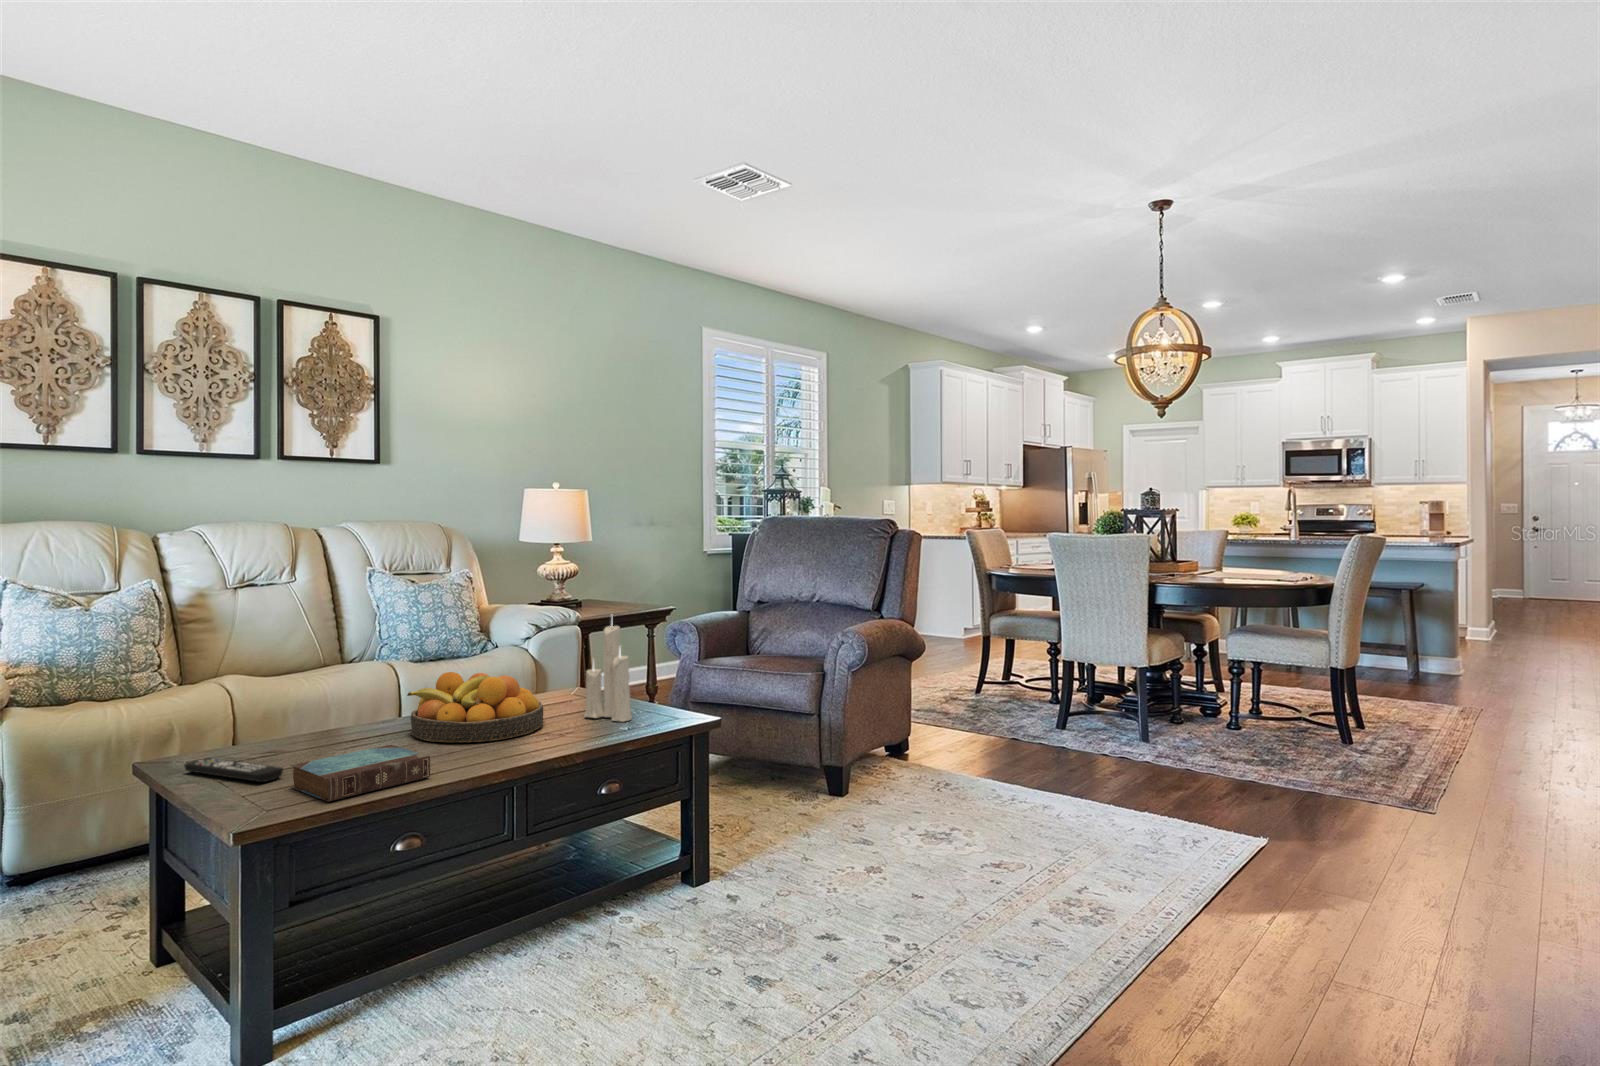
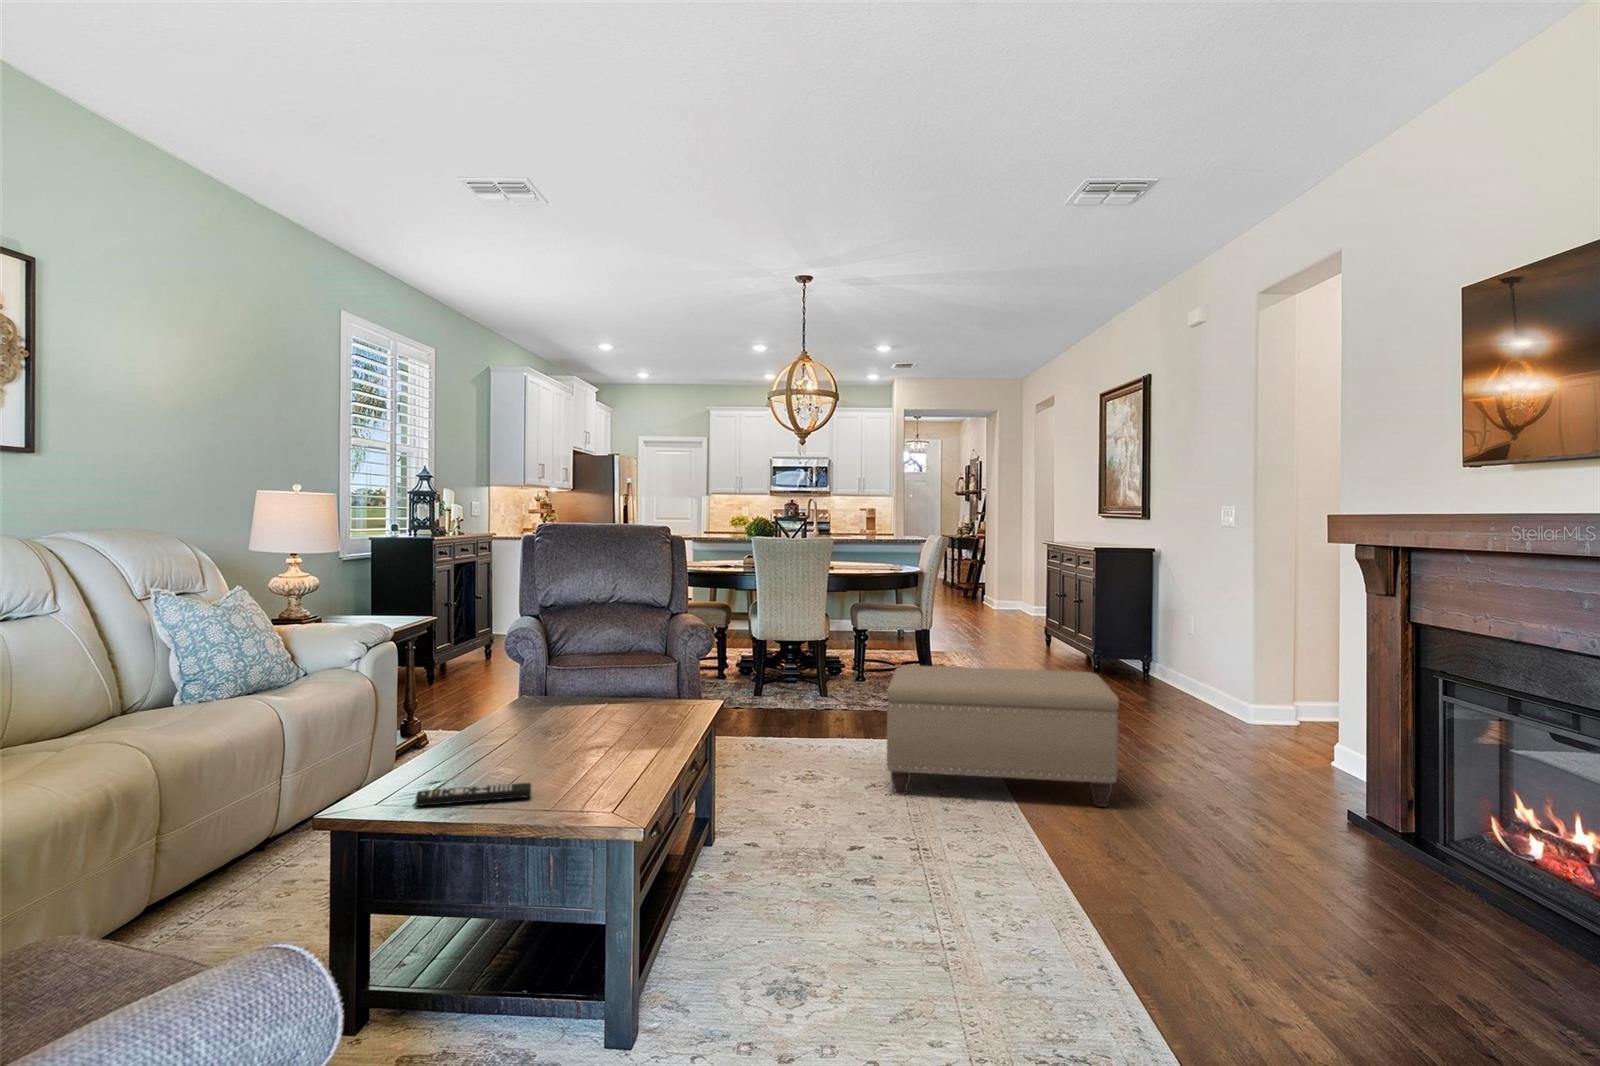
candle: present [584,625,632,722] -> none [611,615,658,714]
fruit bowl: present [407,672,543,742] -> none [494,683,616,749]
ottoman: none [980,708,1388,992] -> present [887,666,1119,807]
book: present [291,745,430,802] -> none [567,749,655,795]

